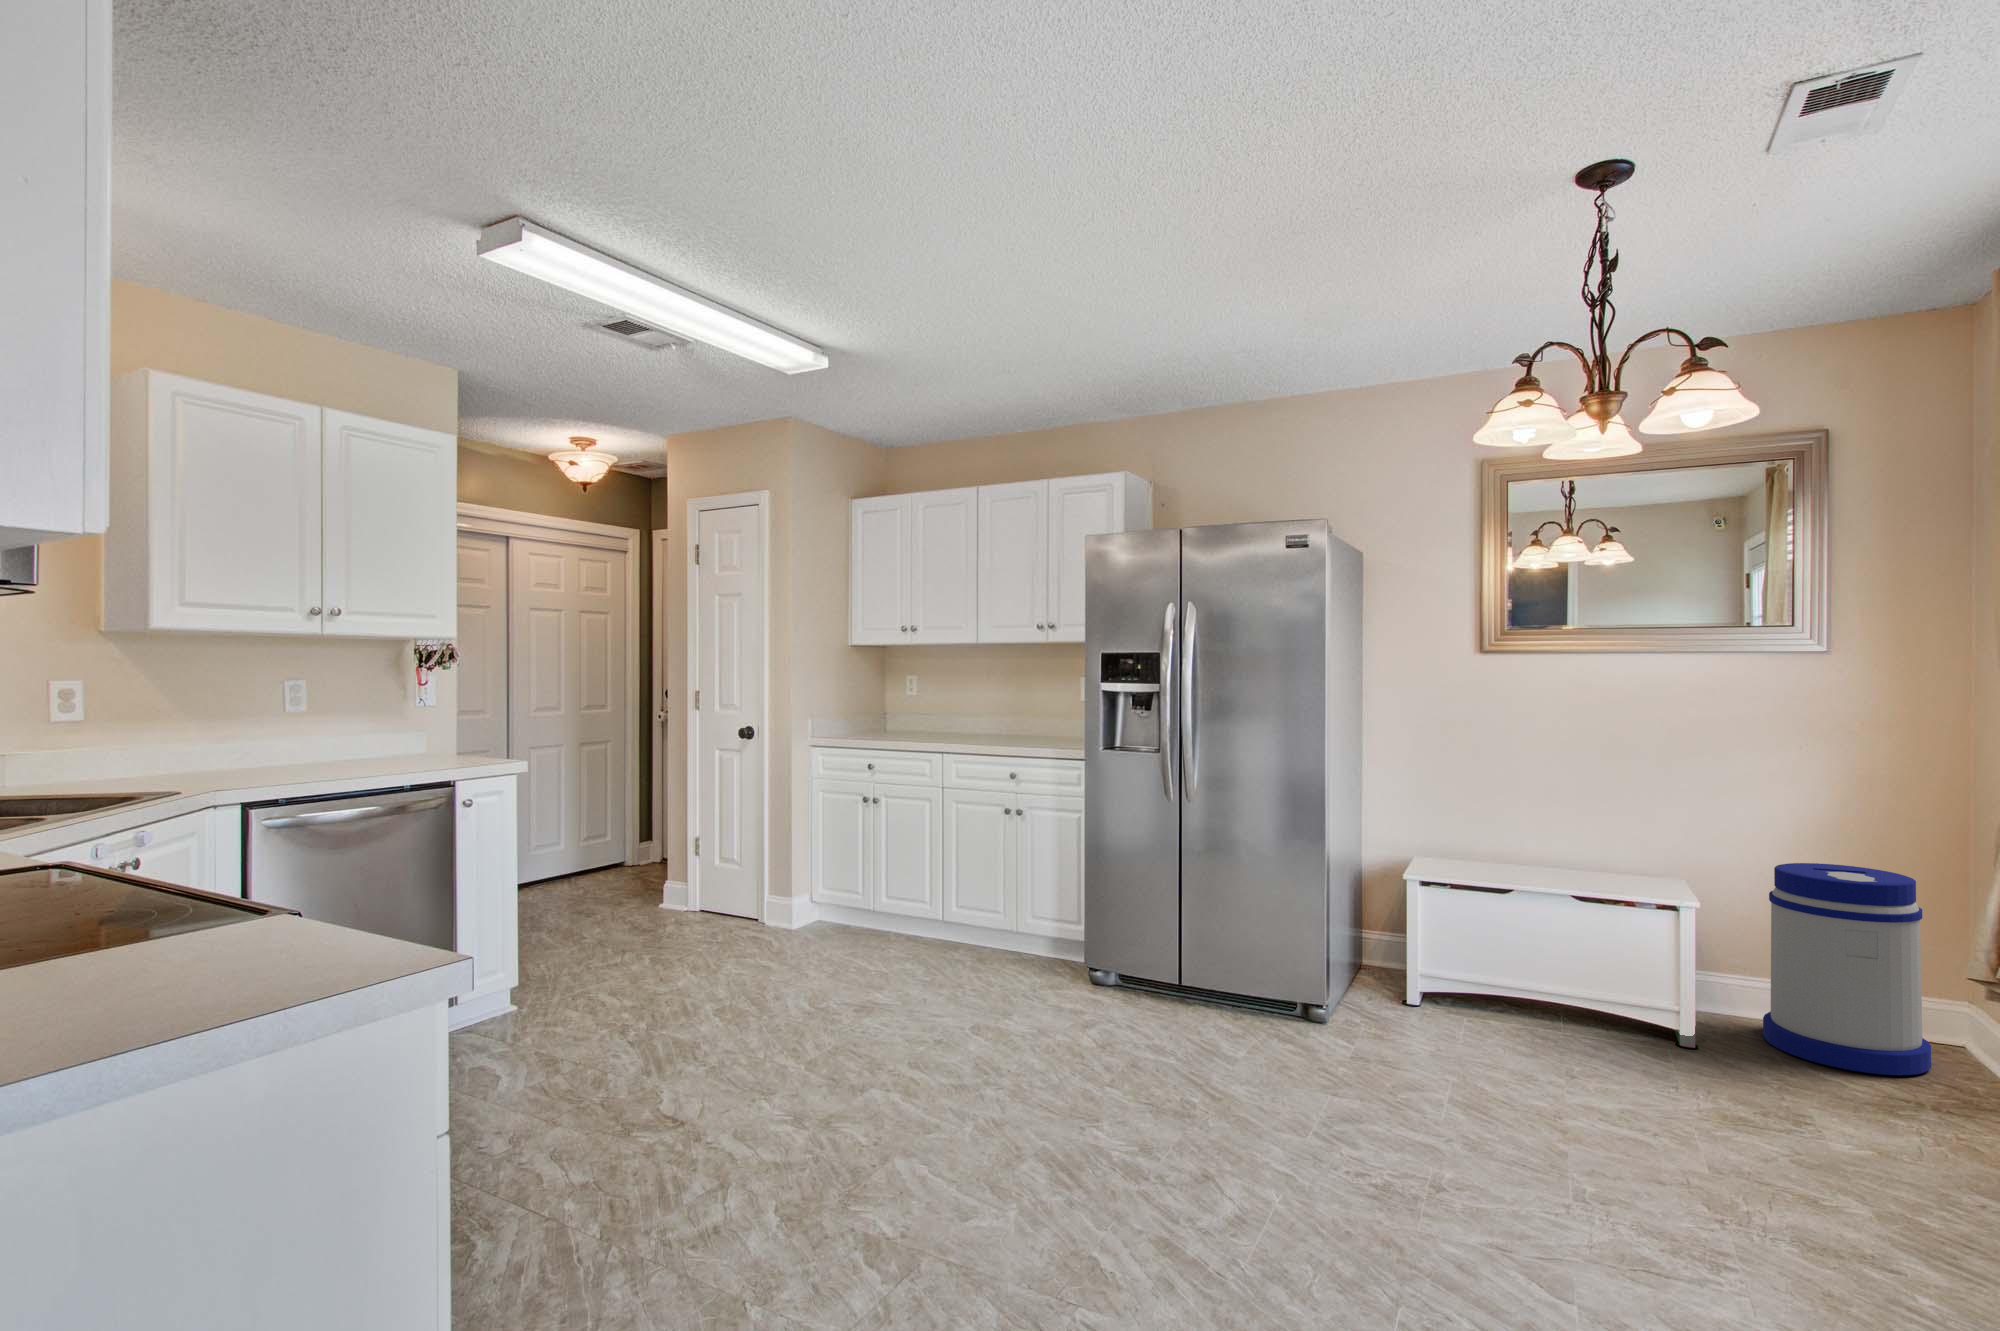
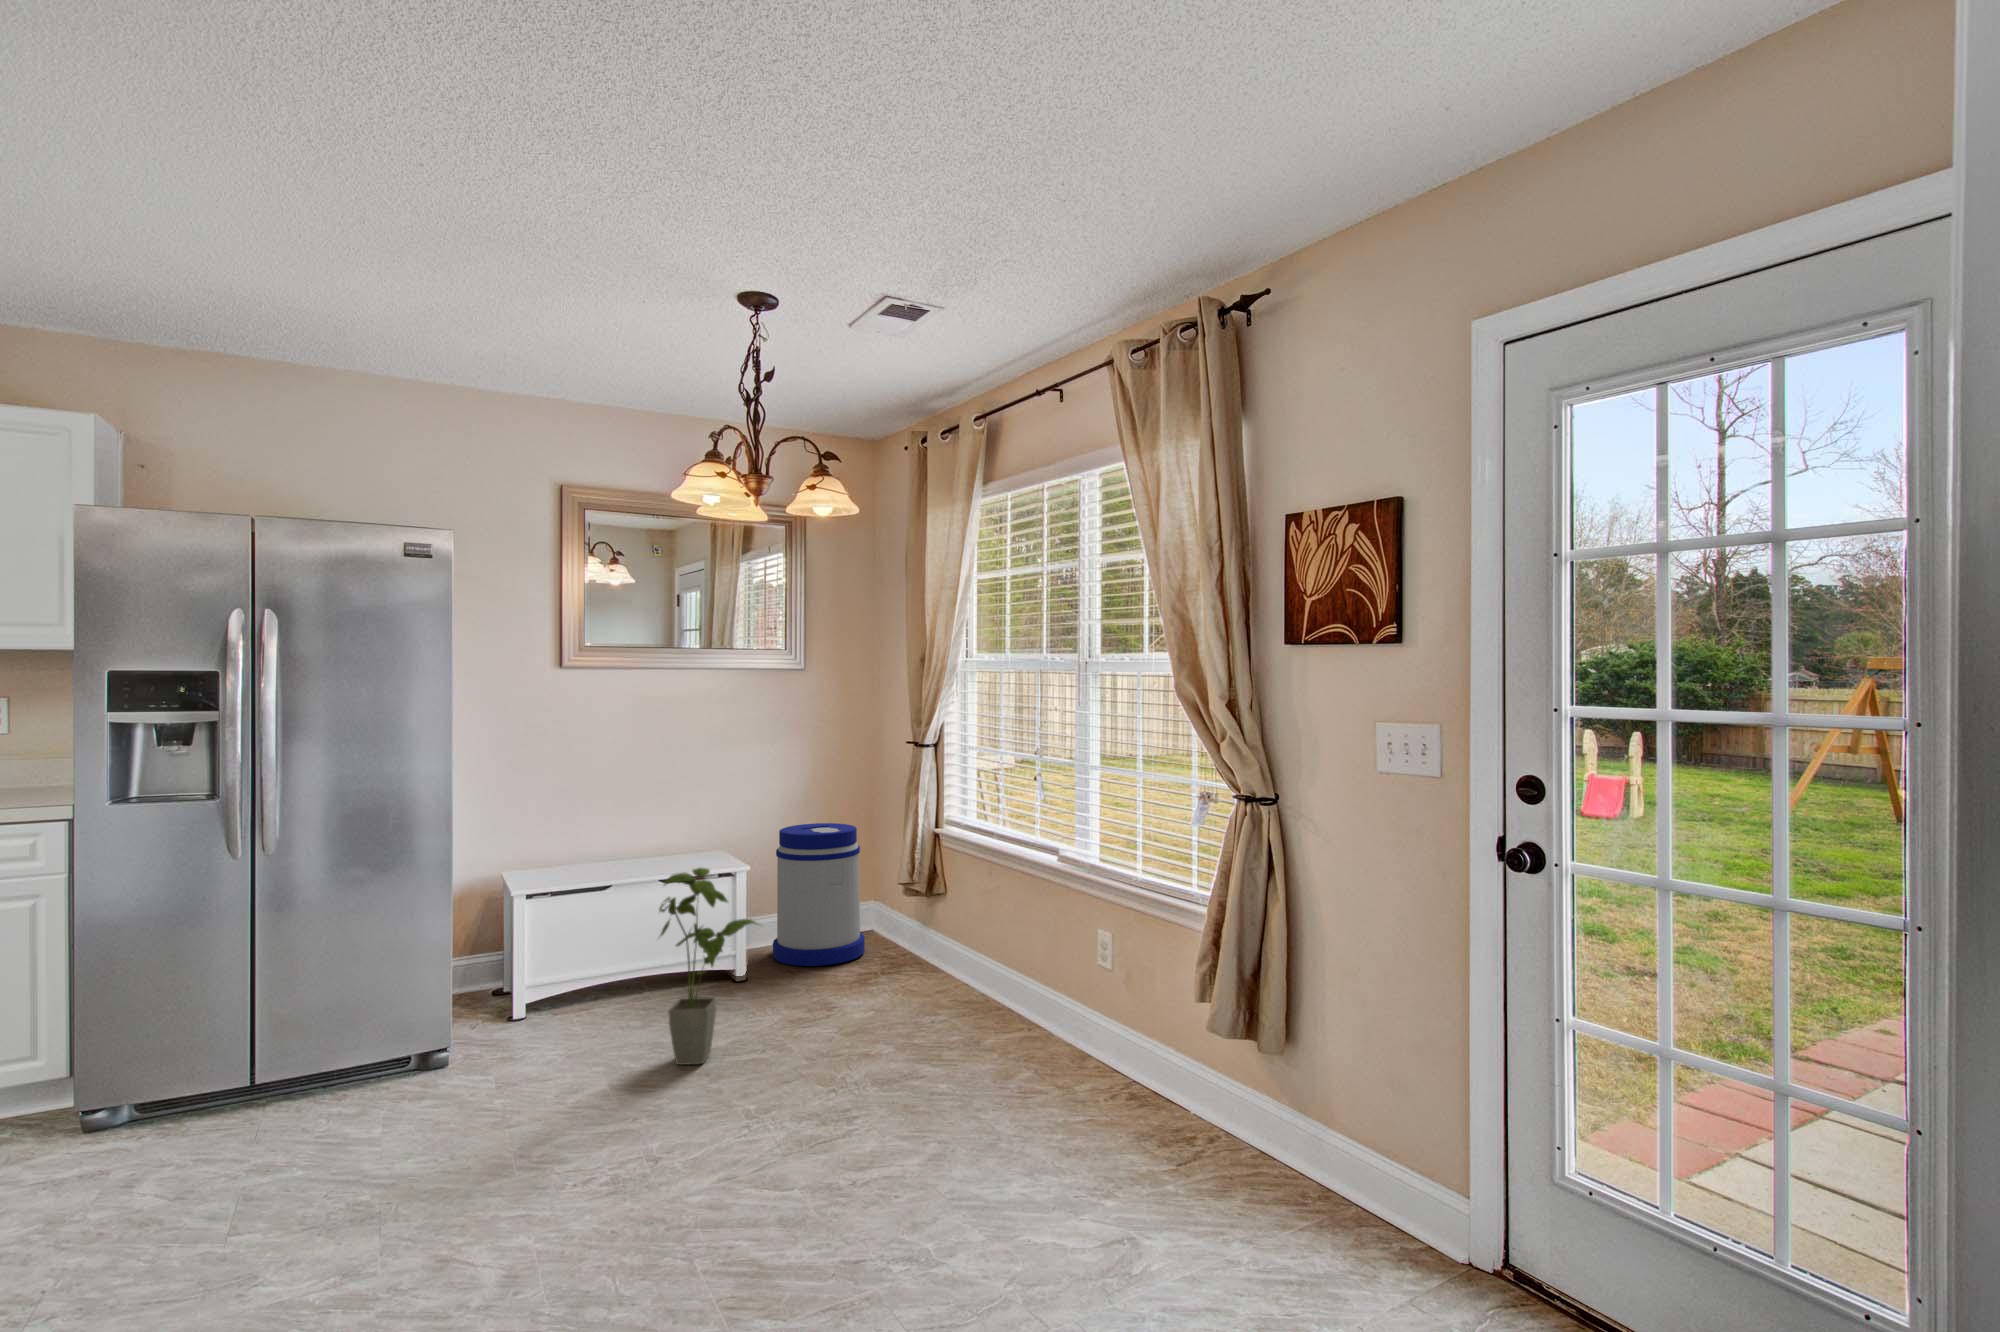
house plant: none [1508,884,1652,1119] -> present [659,868,757,1065]

